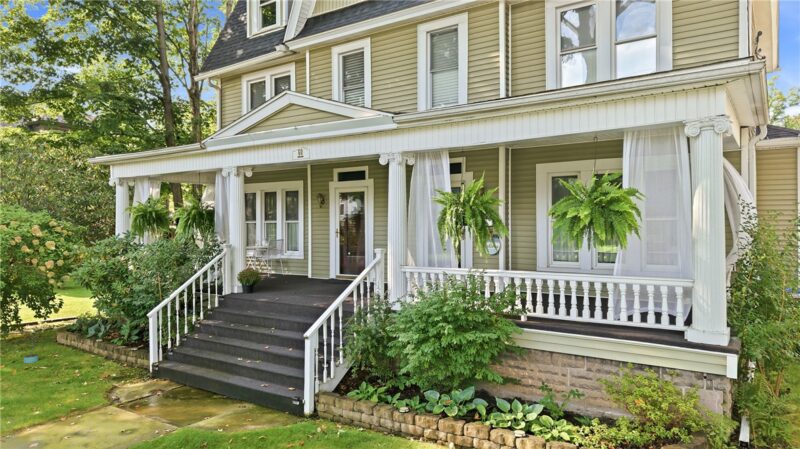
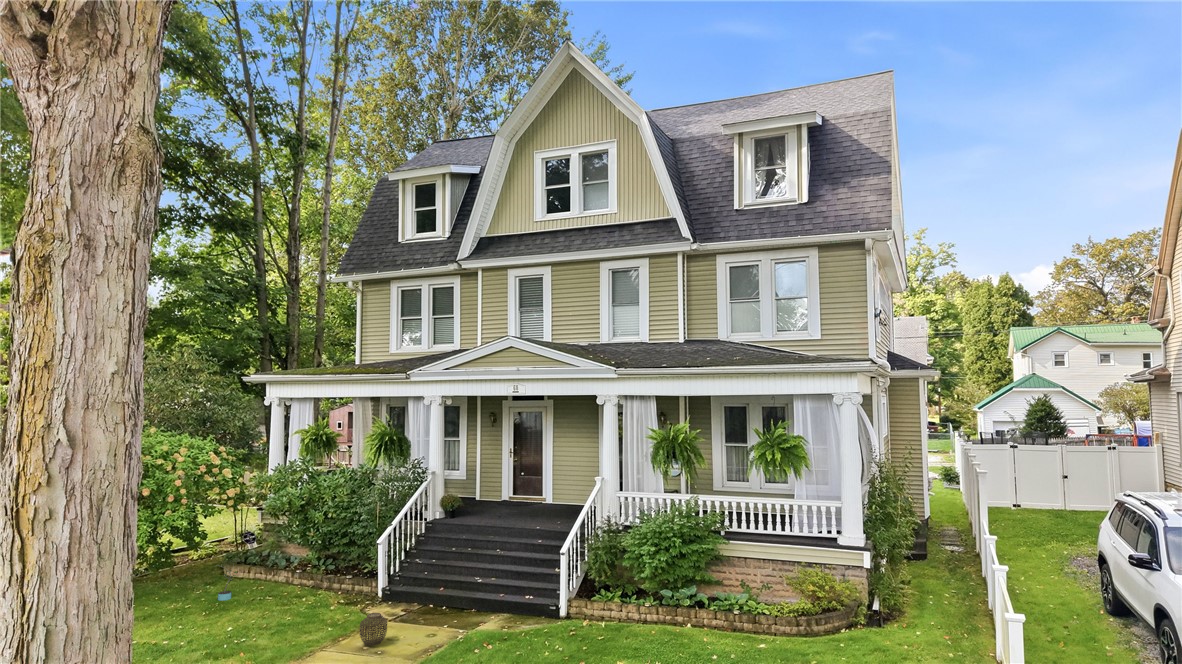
woven basket: none [50,396,88,434] -> present [360,613,387,645]

